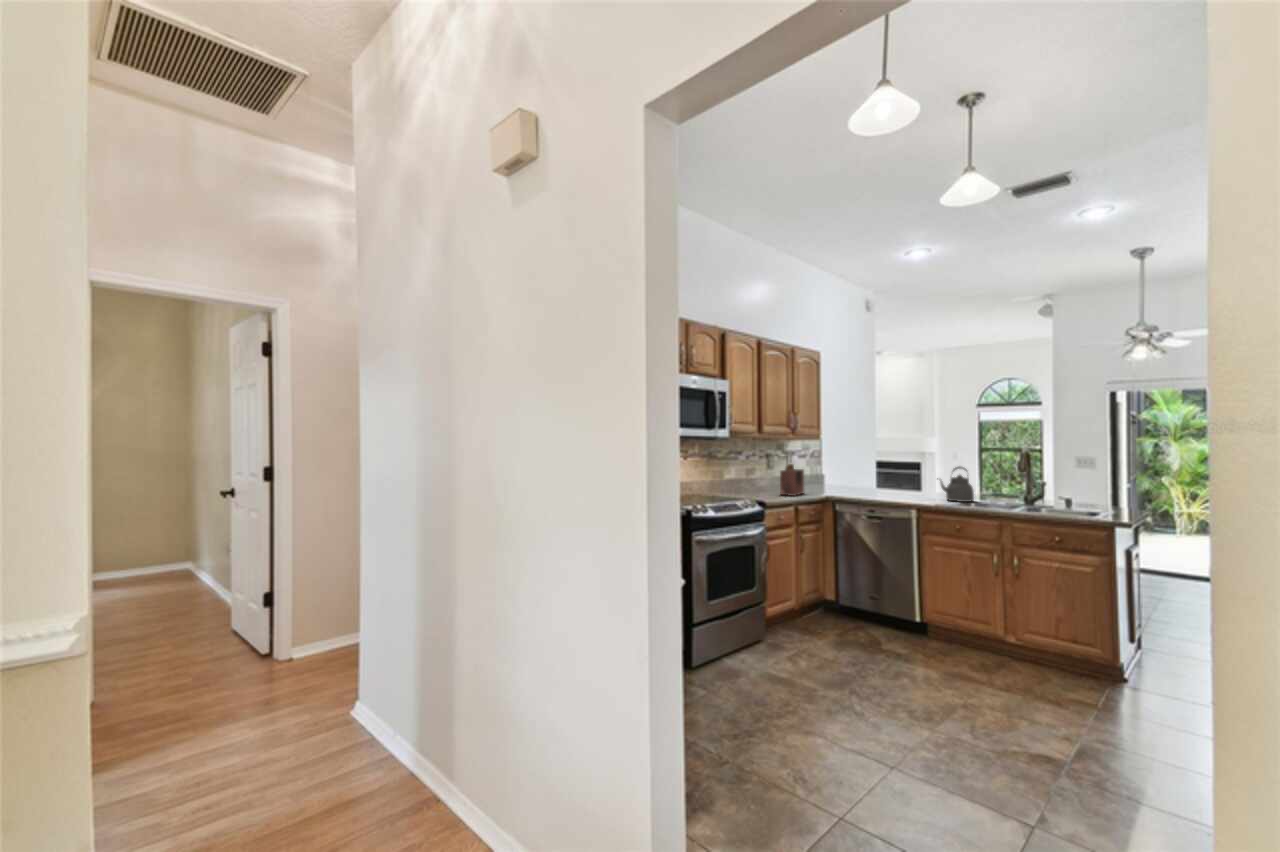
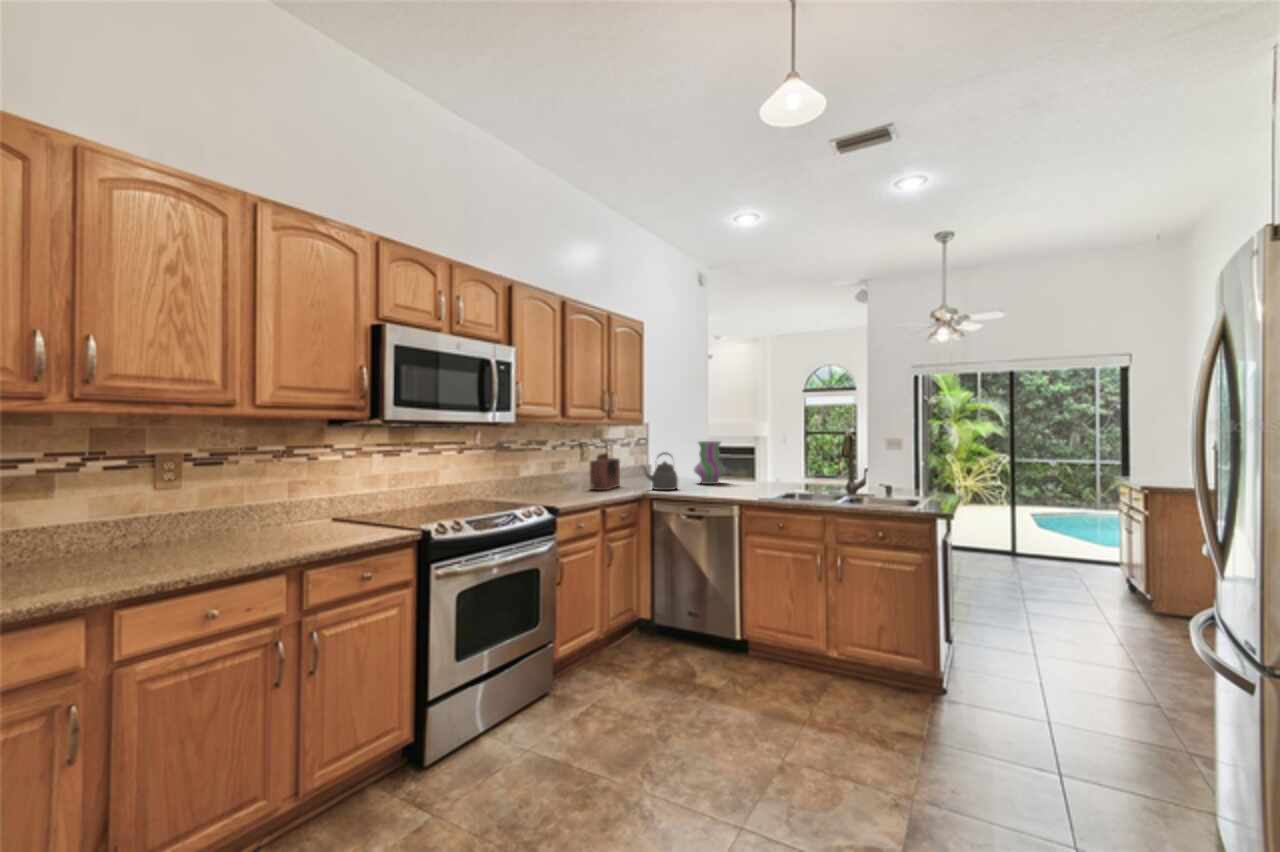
vase: none [871,456,903,494] -> present [694,441,726,484]
kettle: present [937,467,974,502] -> present [644,453,678,490]

